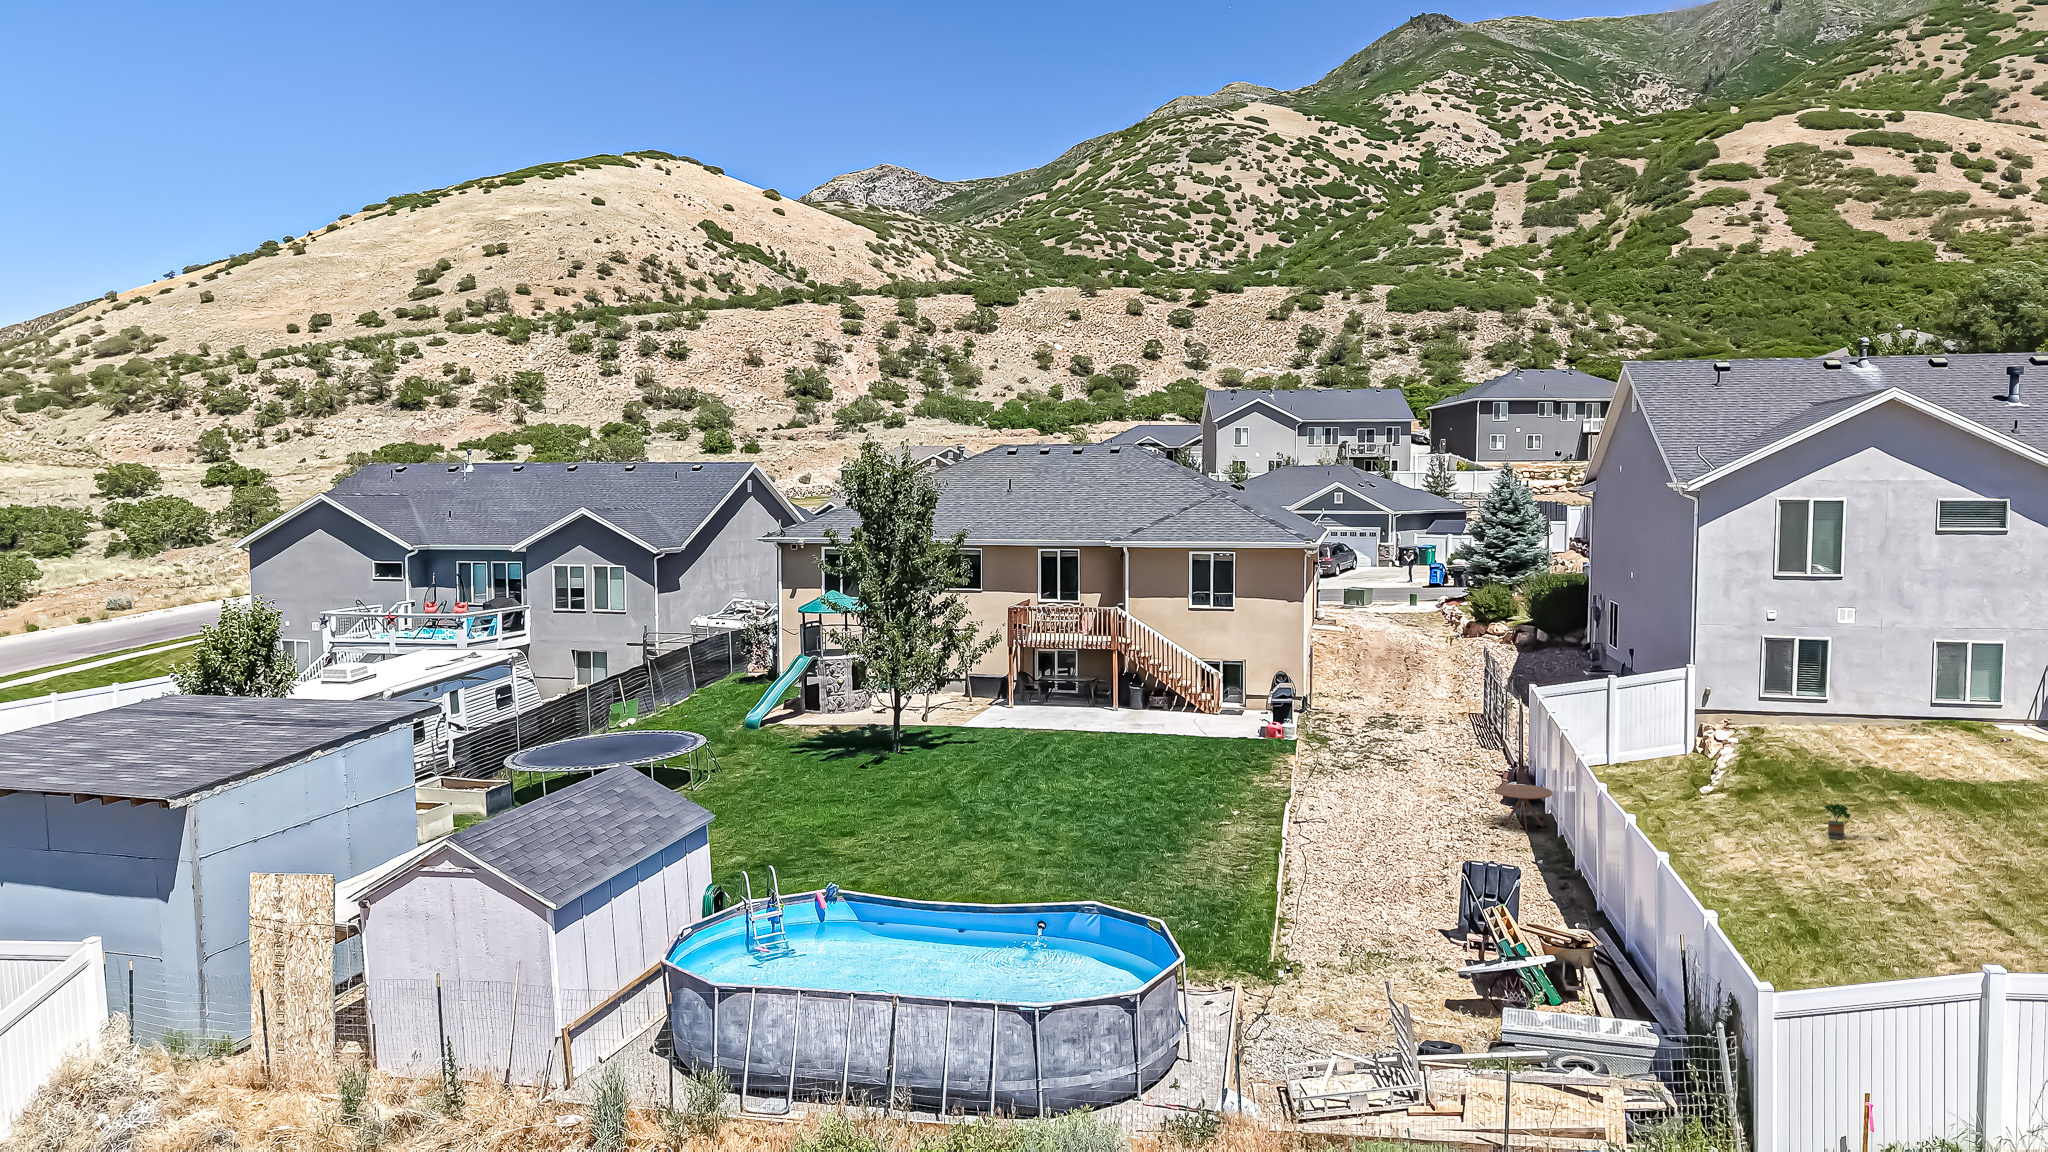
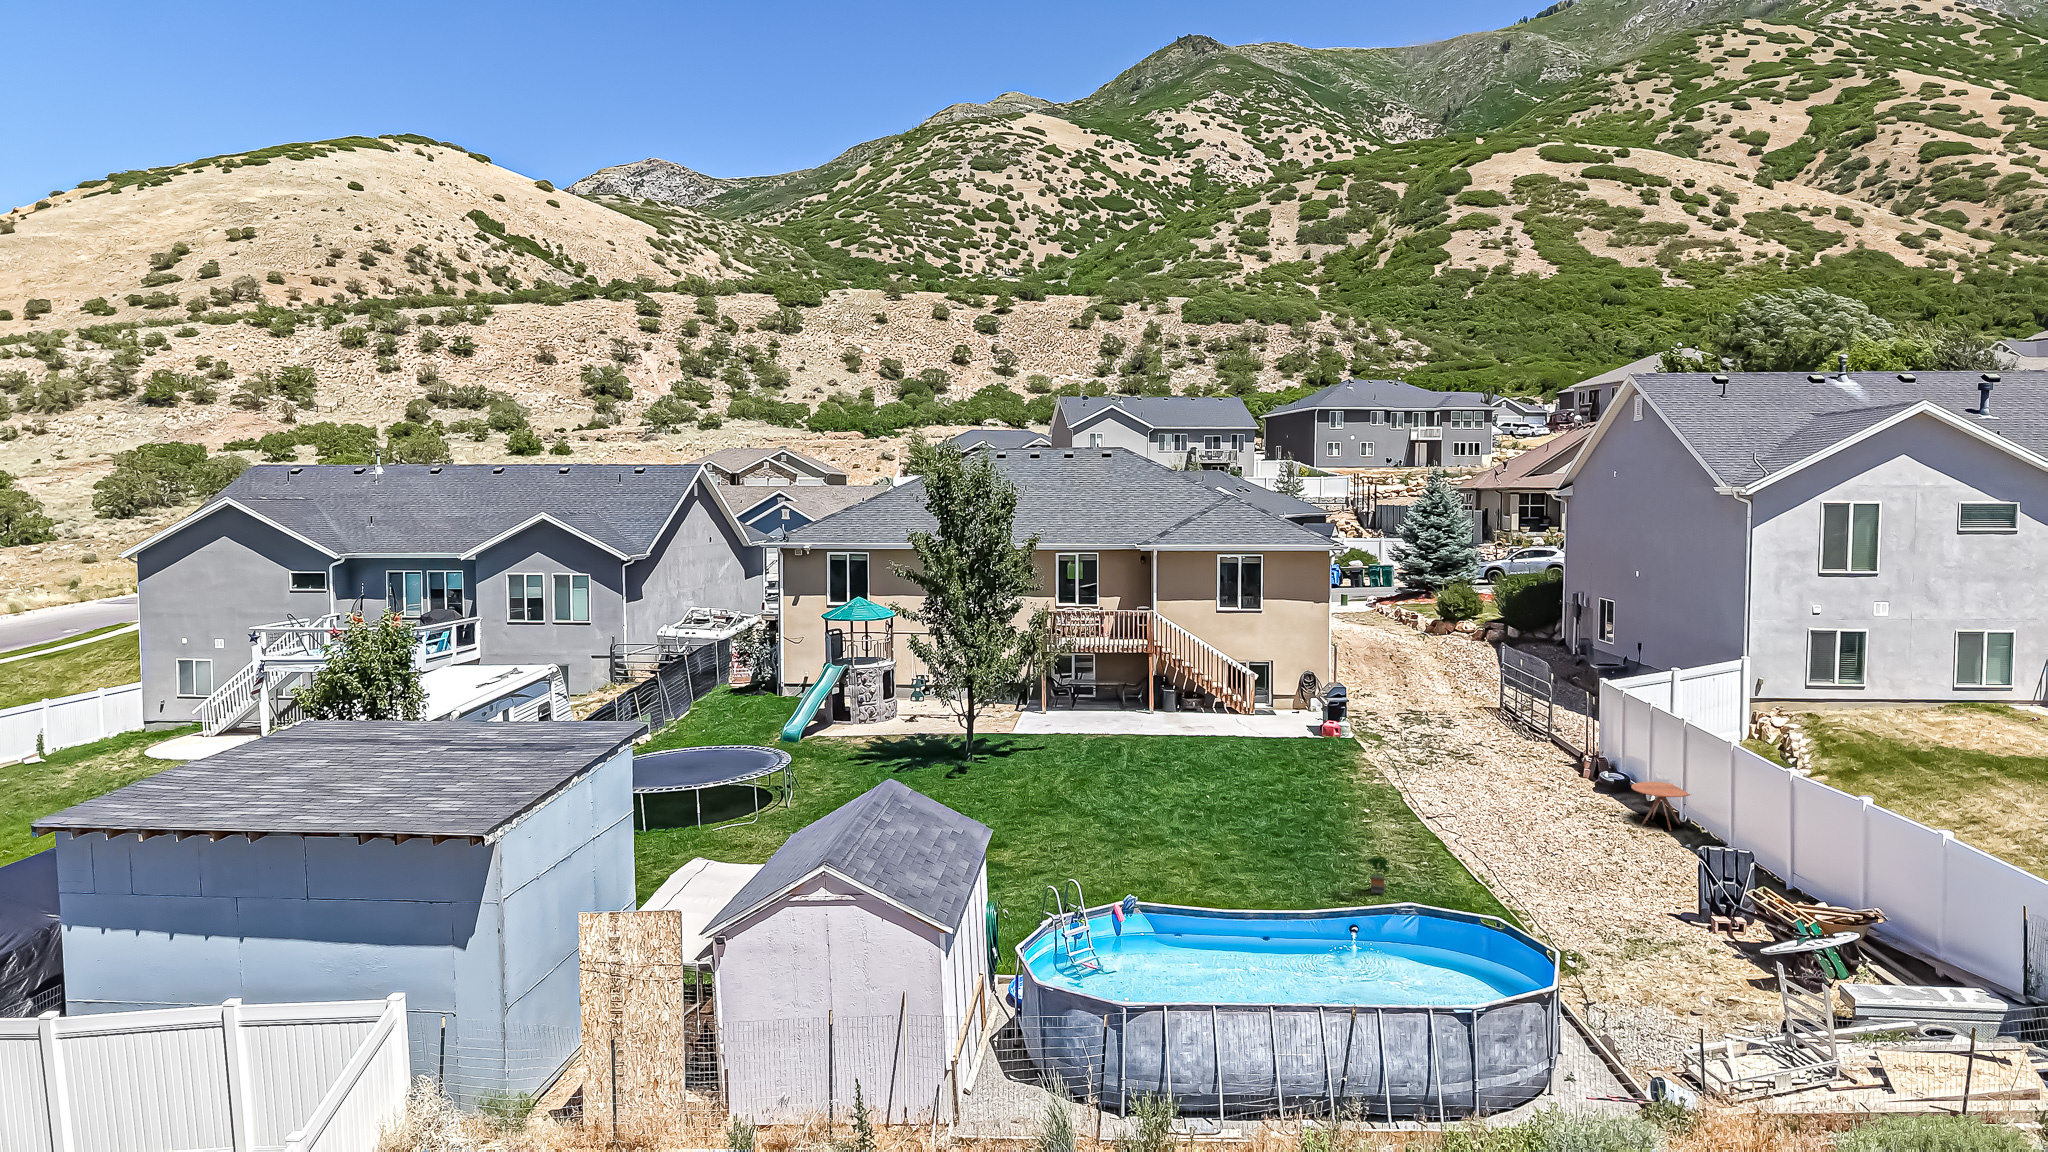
potted tree: present [1824,804,1851,840] -> present [1367,857,1390,894]

